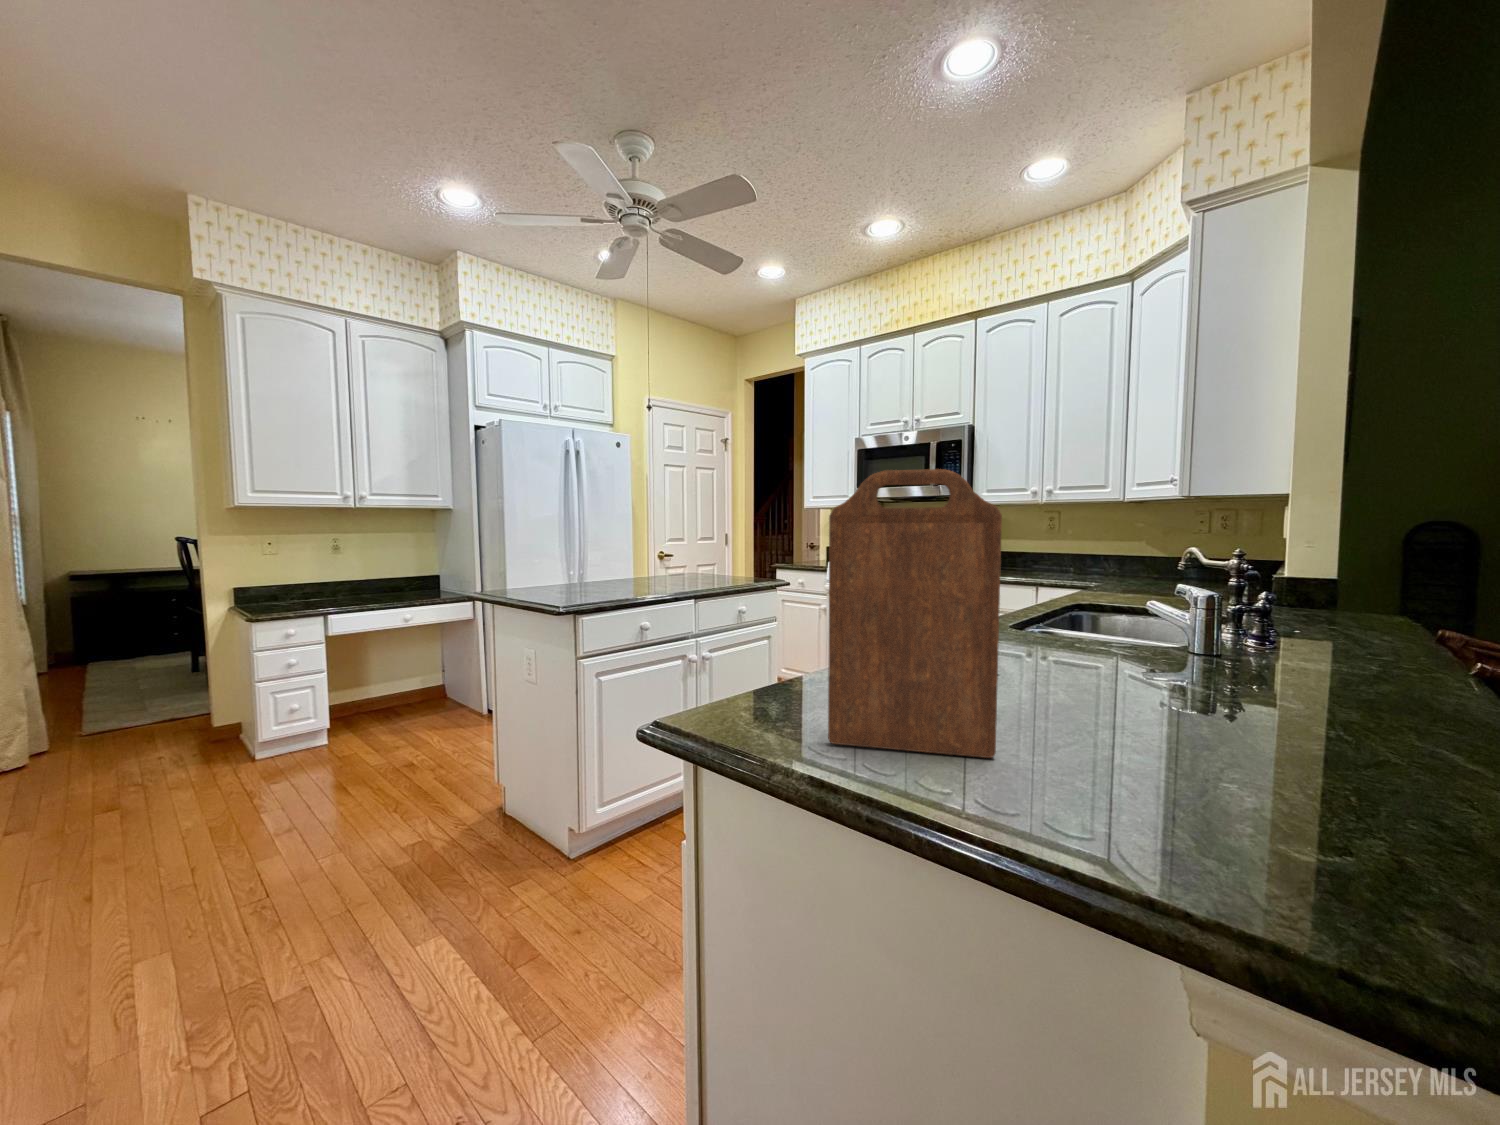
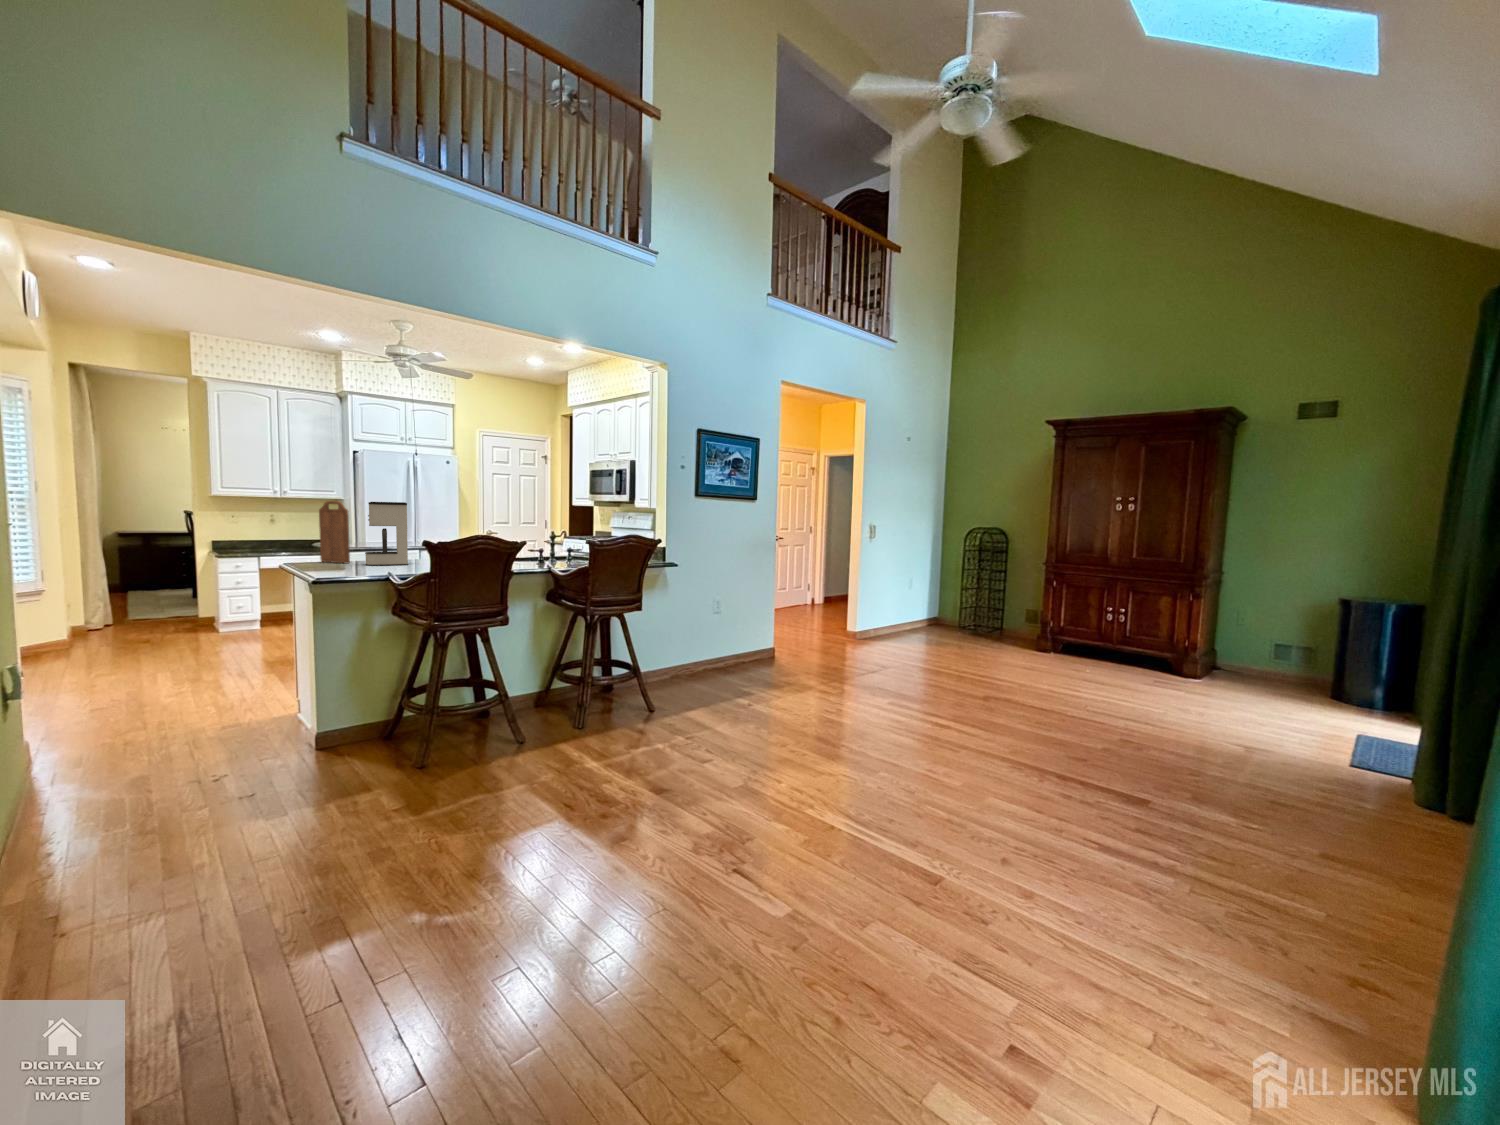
coffee maker: none [1072,459,1303,793] -> present [365,502,408,566]

